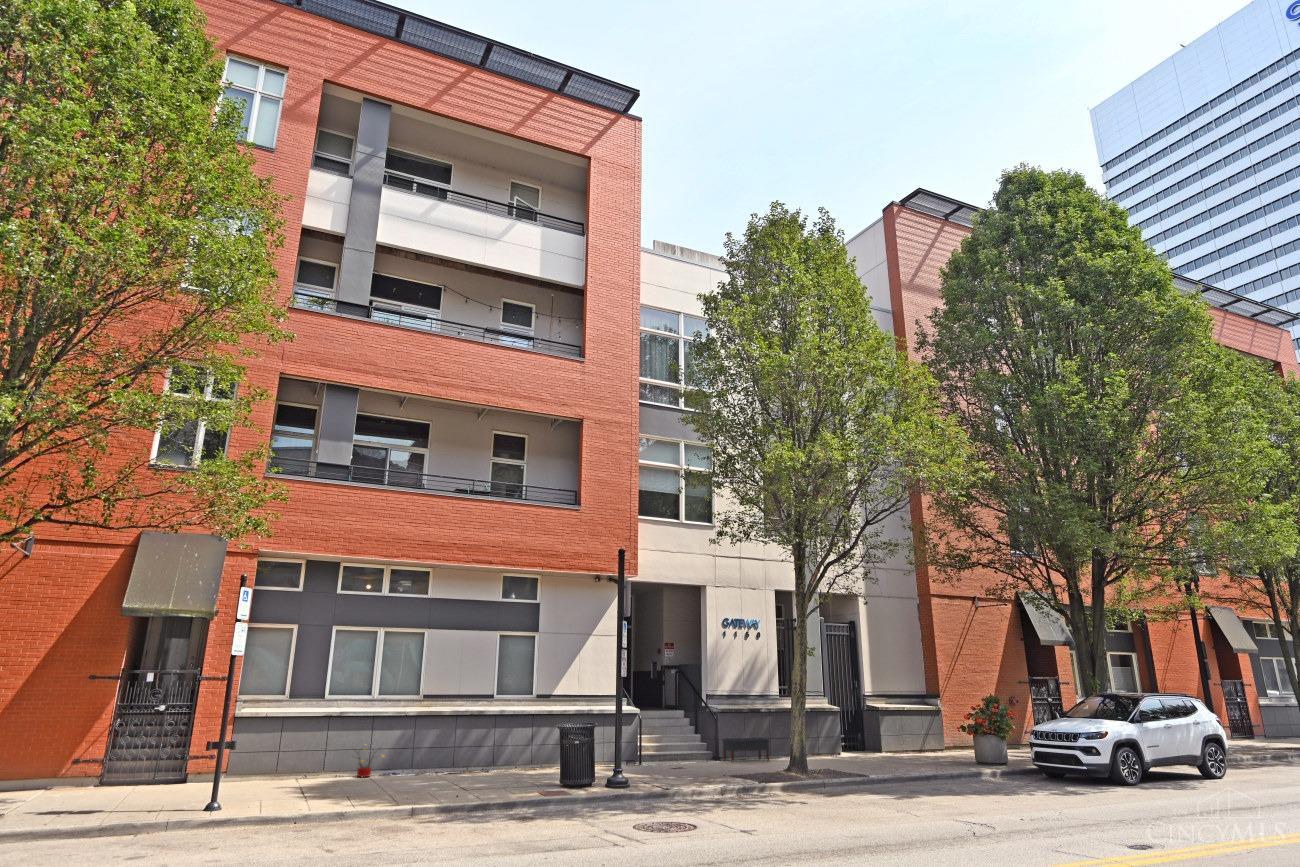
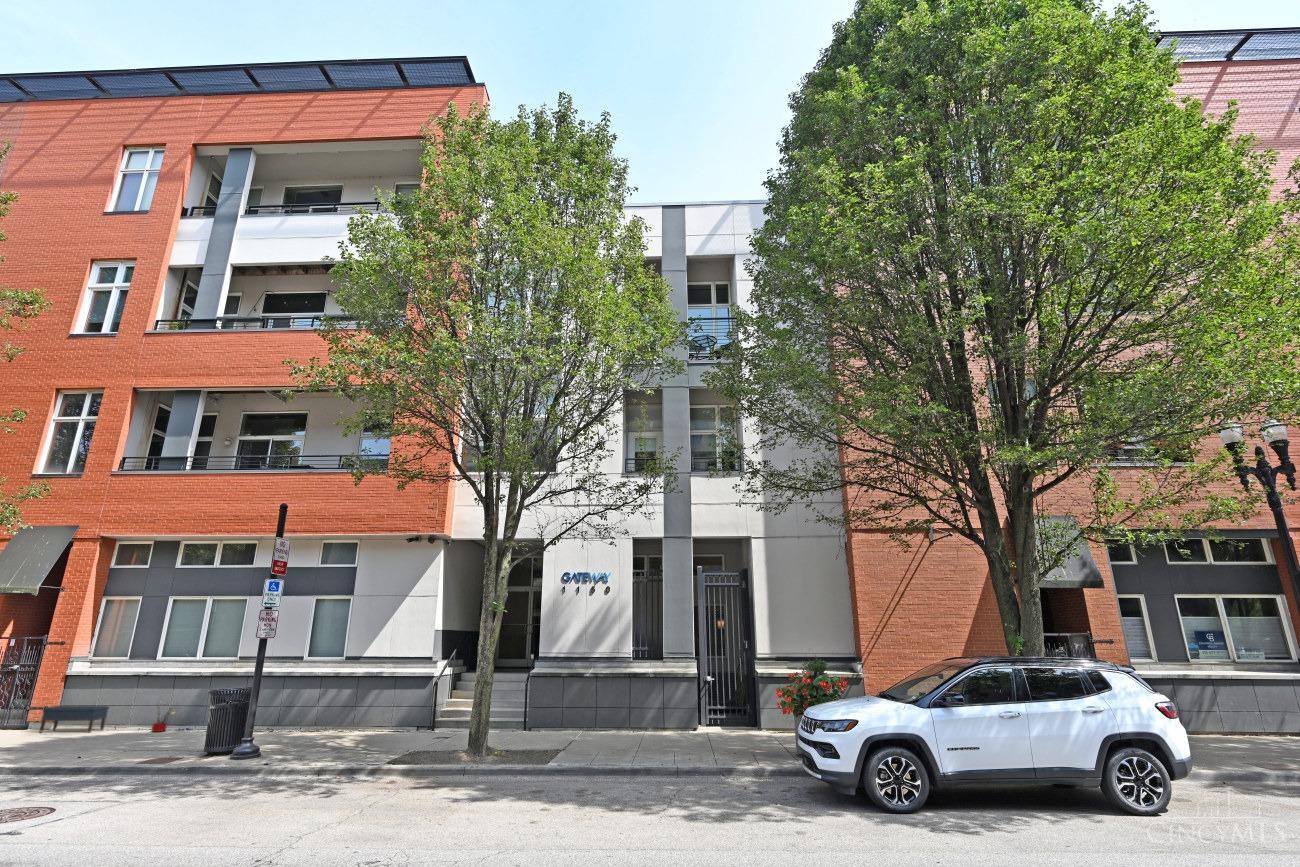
bench: present [723,737,769,762] -> present [40,706,109,733]

